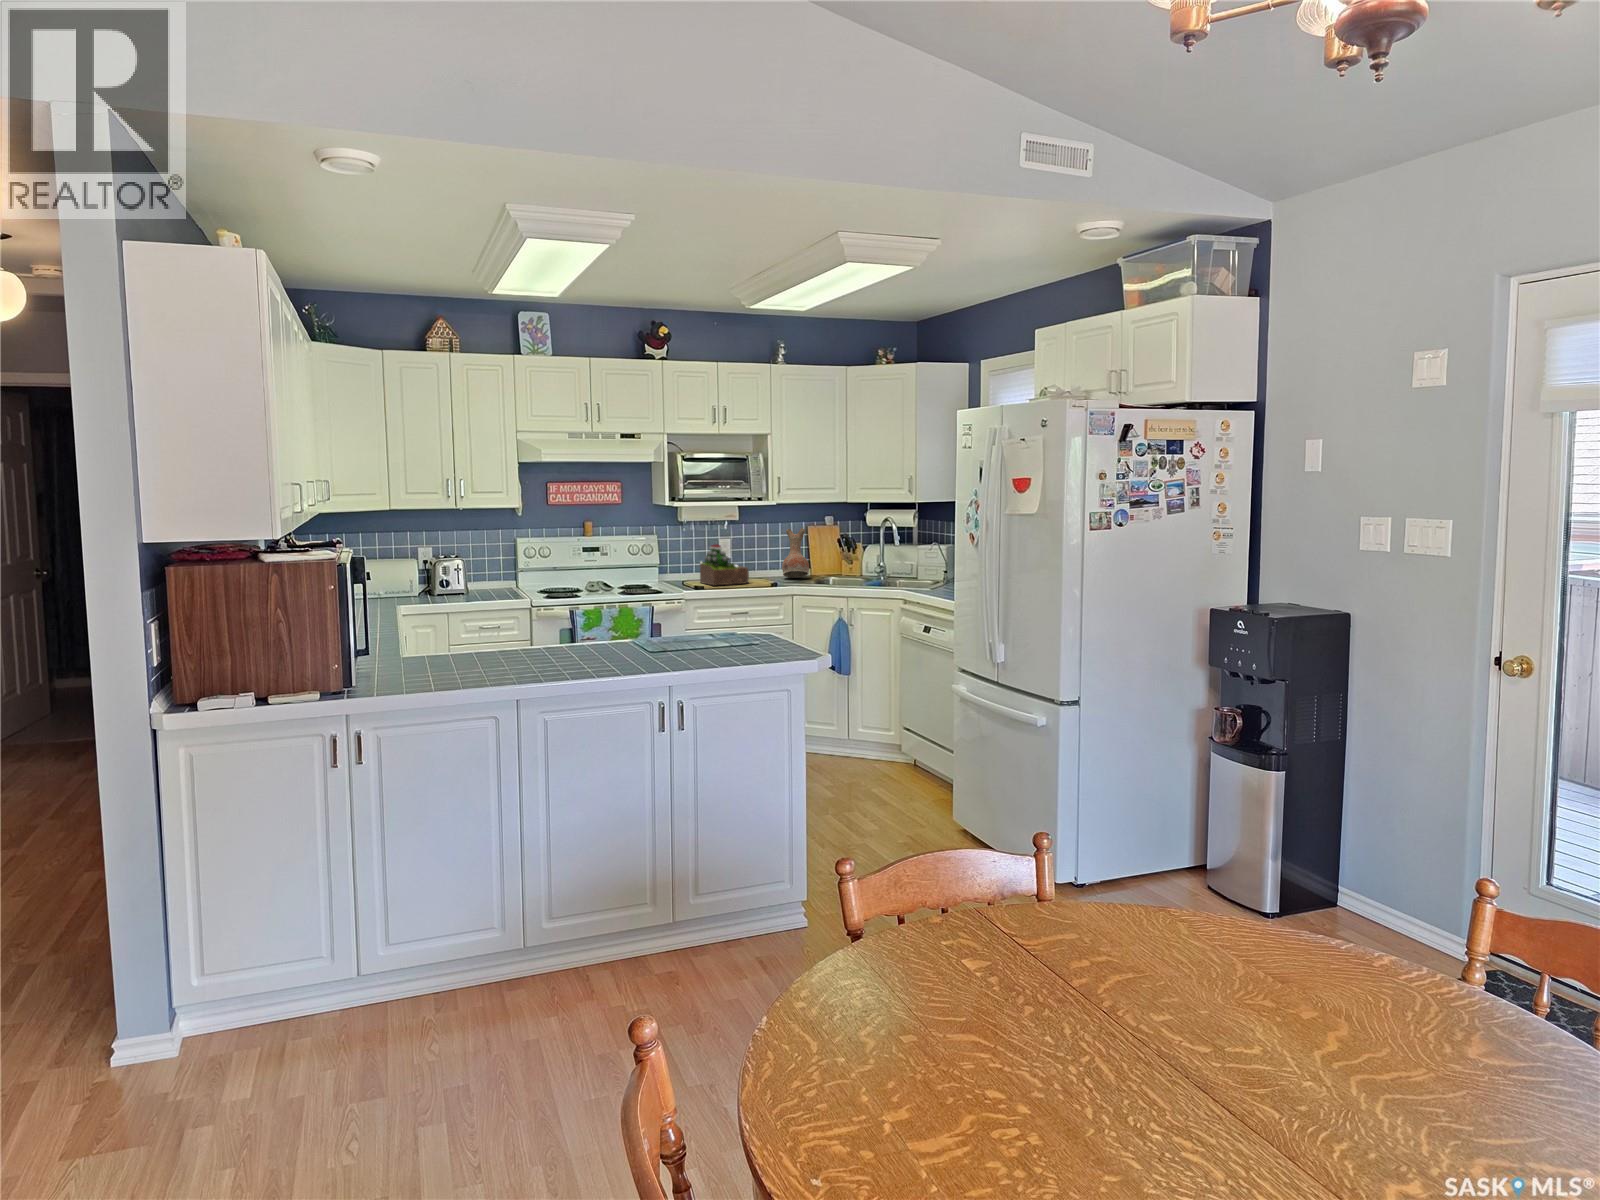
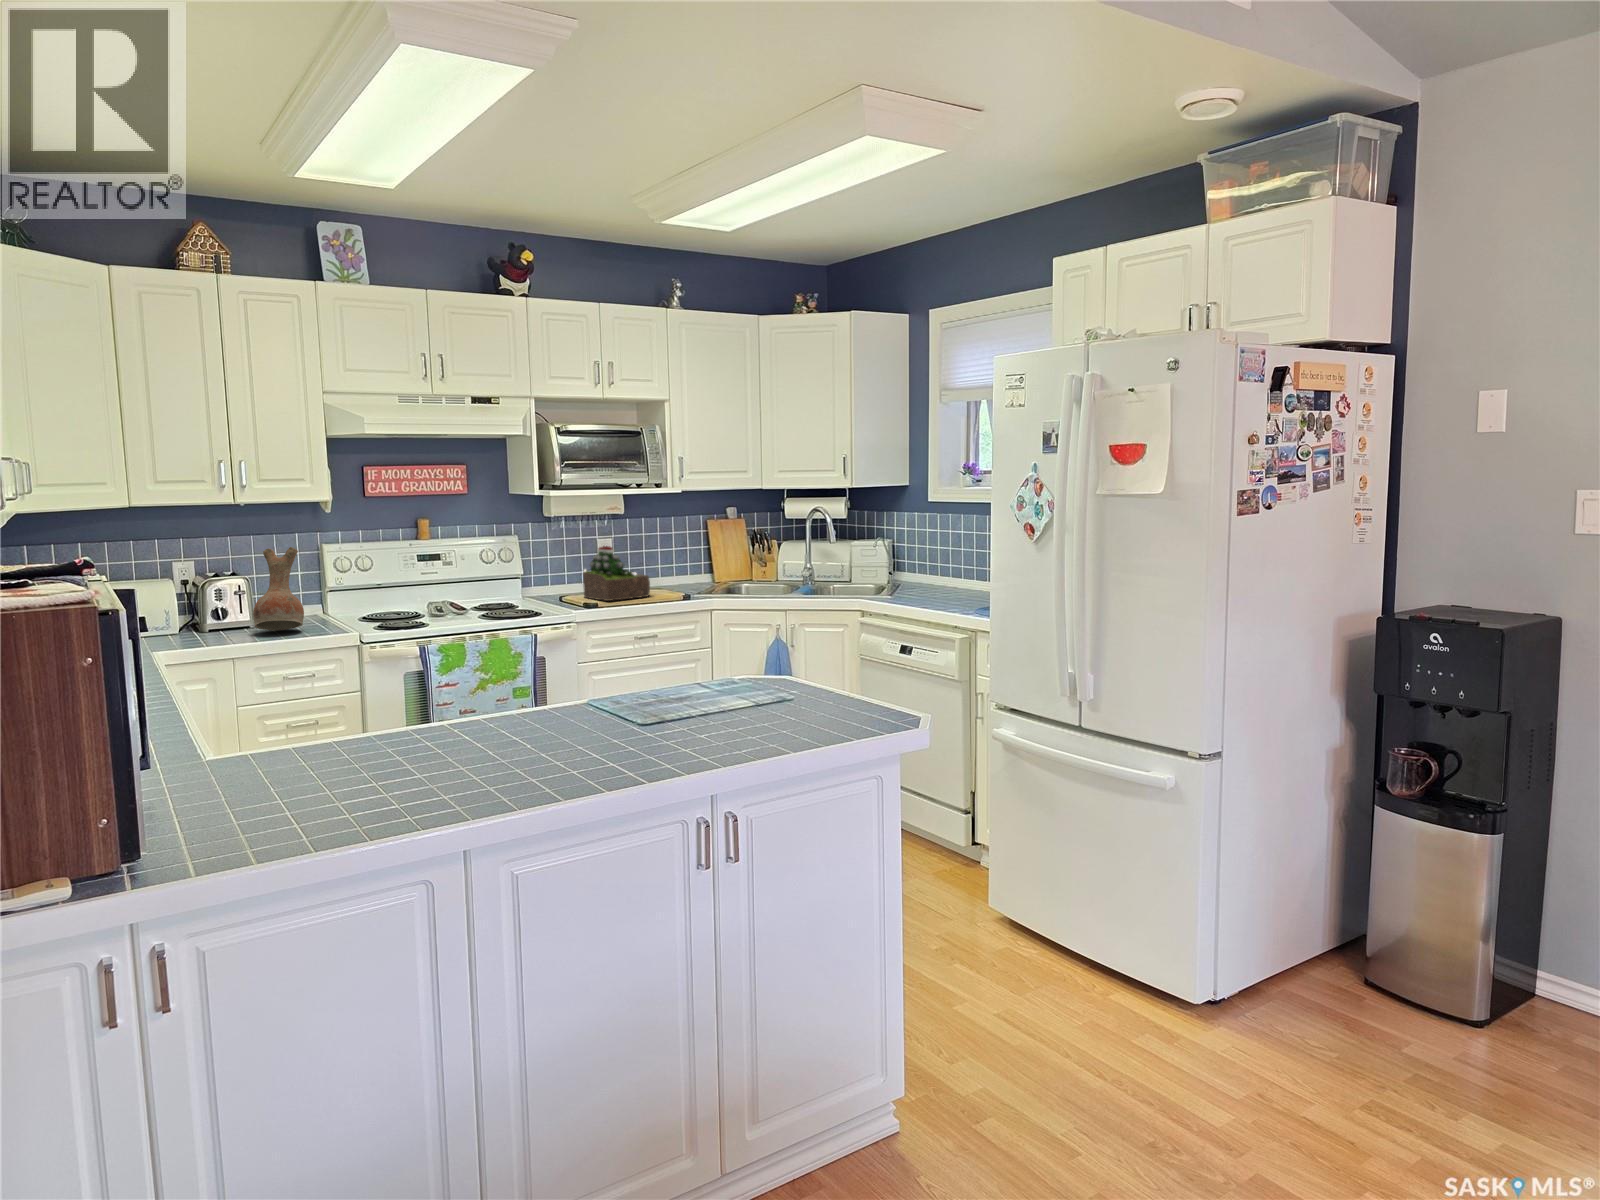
vase: present [782,528,809,578] -> present [253,547,304,630]

